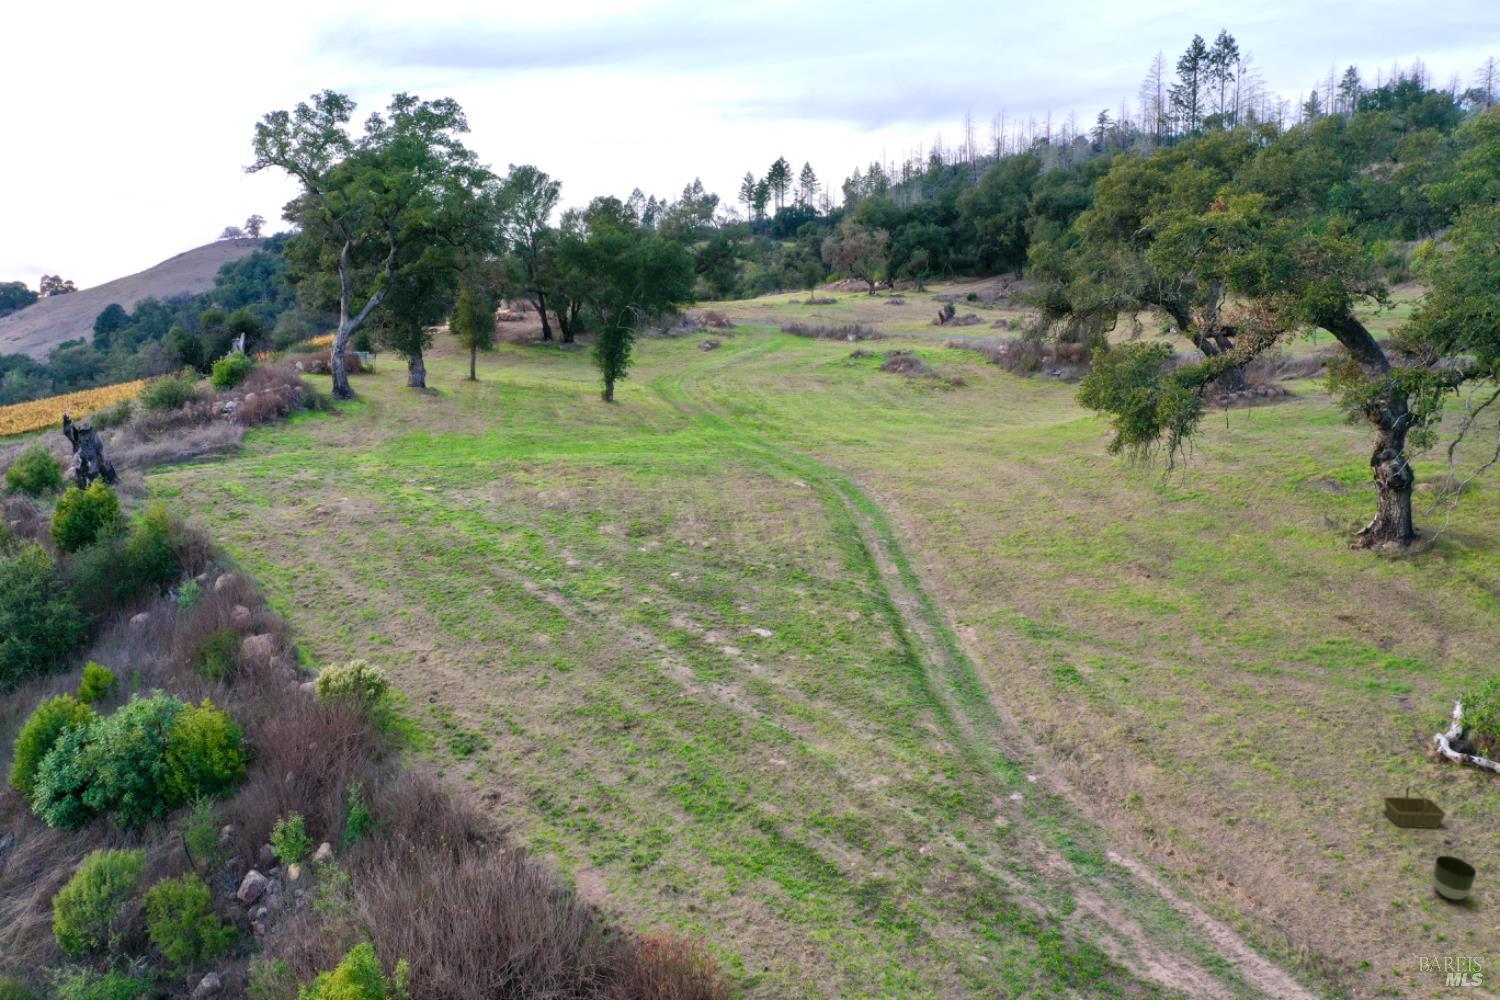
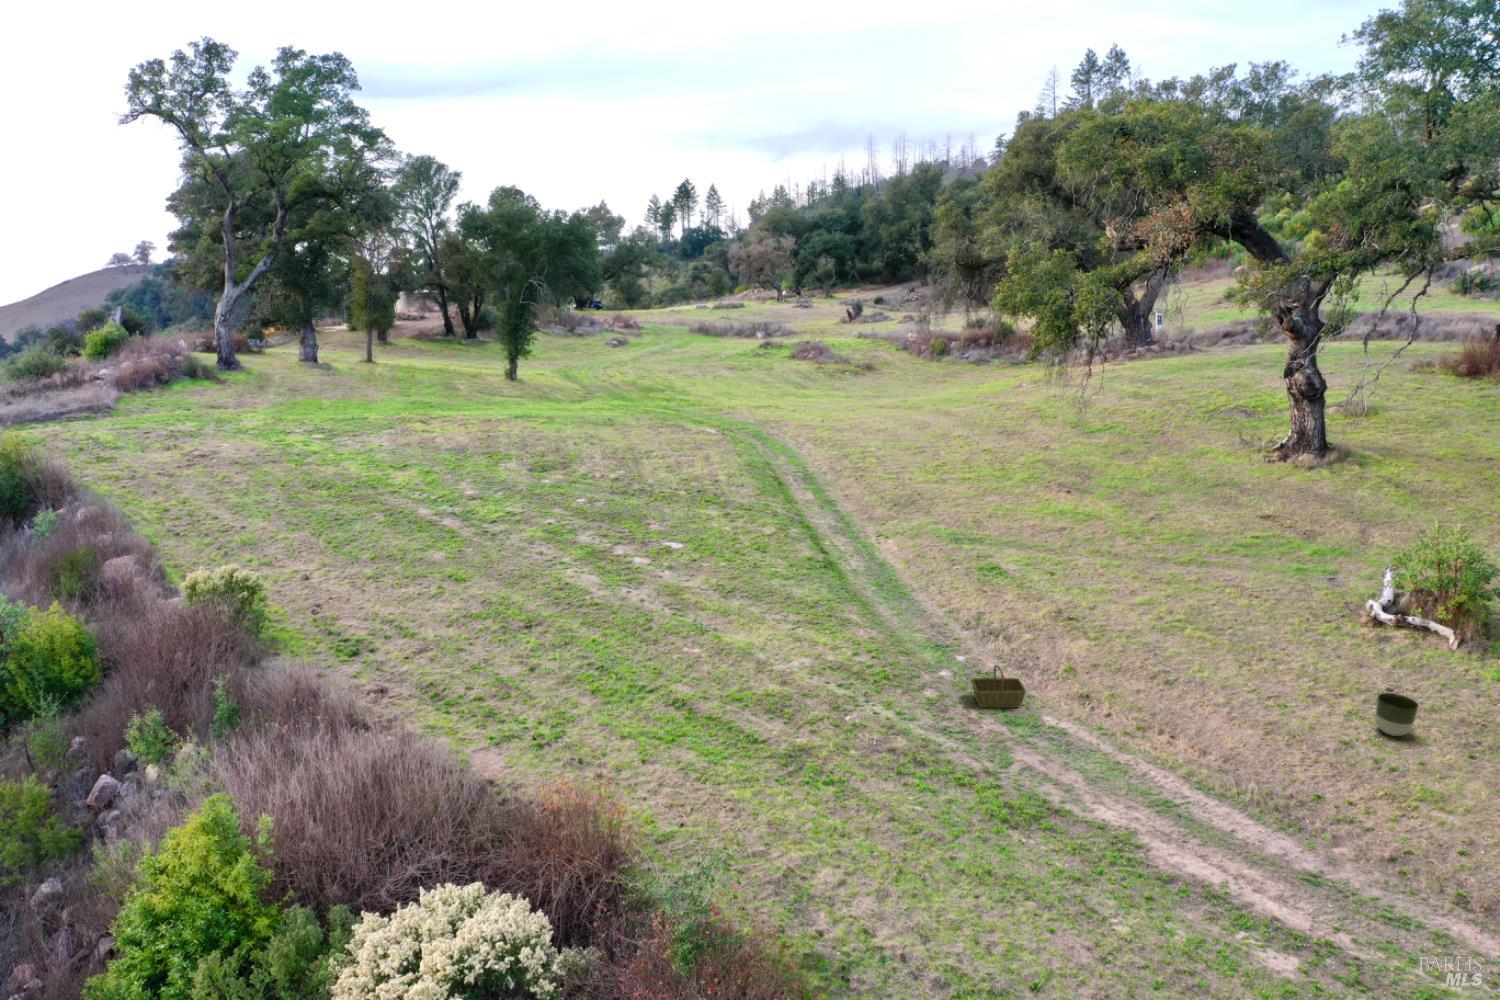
basket: present [1384,787,1446,828] -> present [971,665,1026,708]

